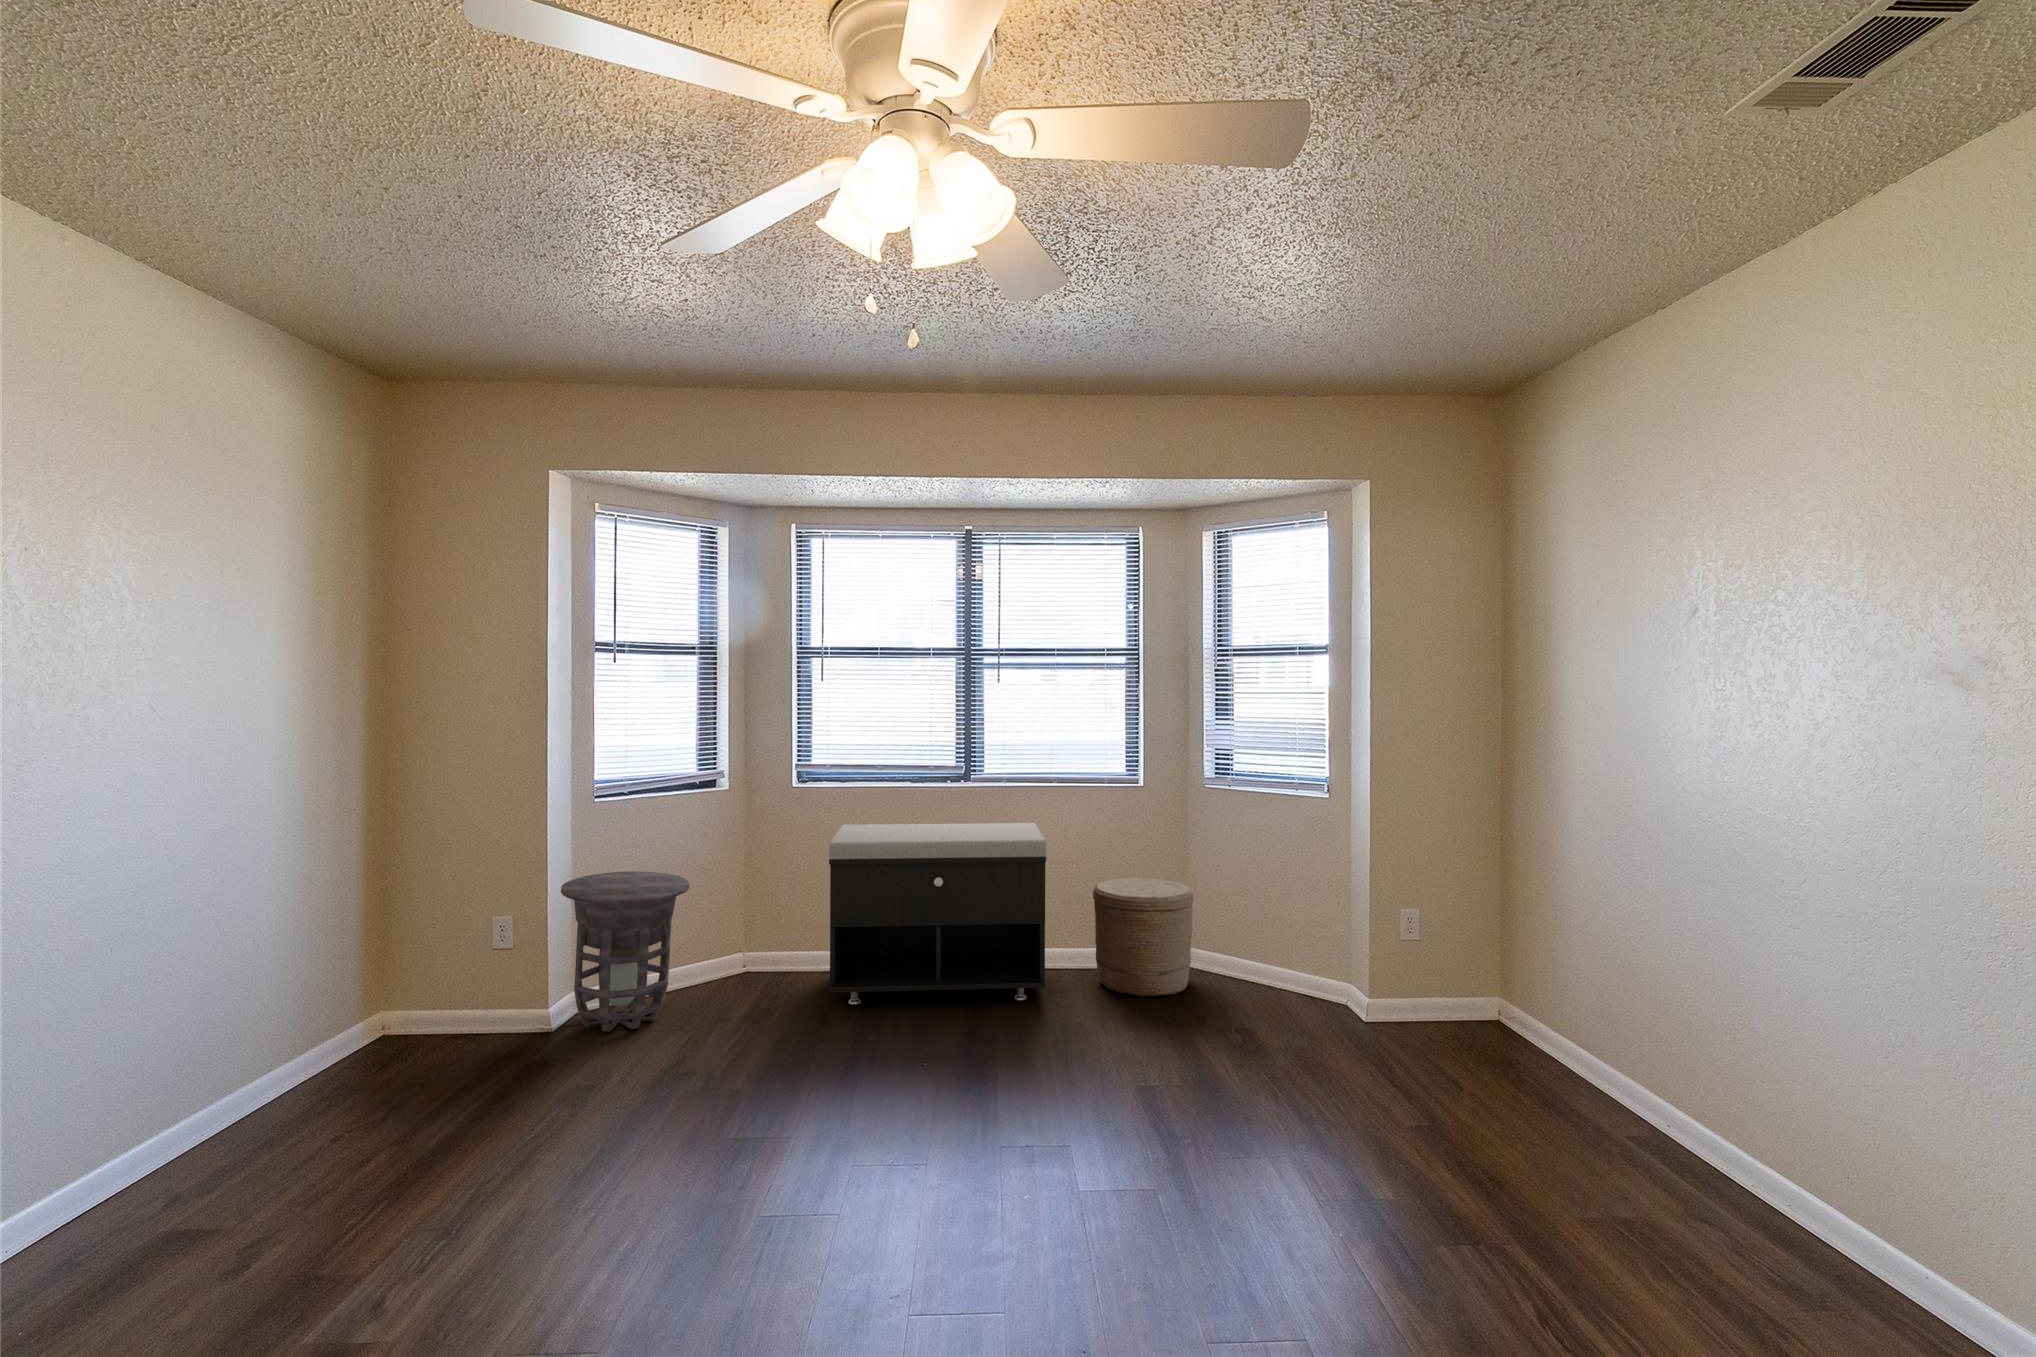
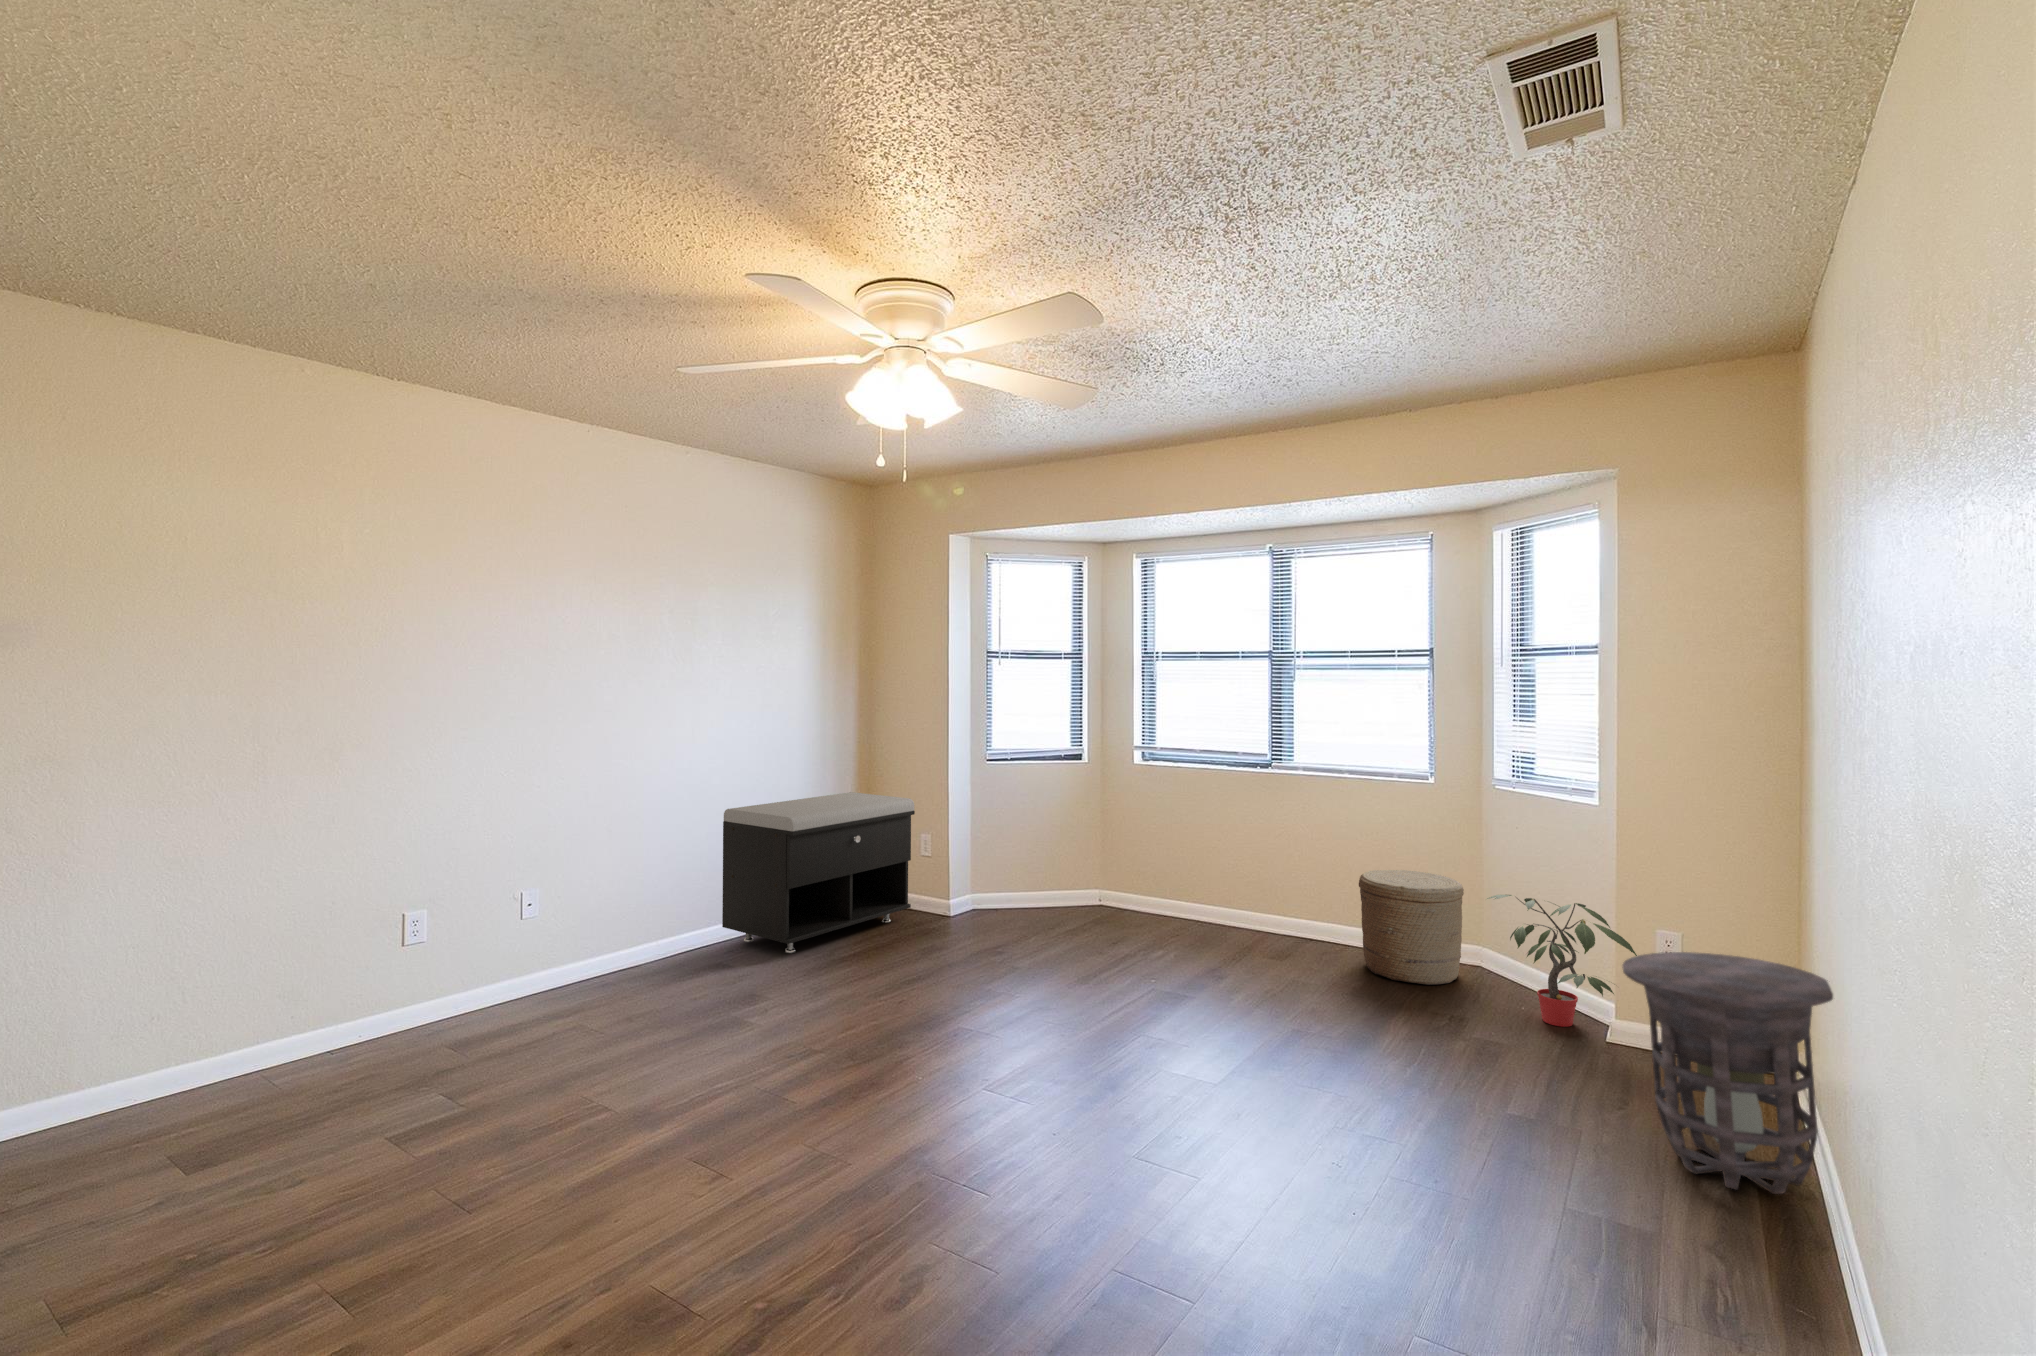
storage bench: present [829,823,1046,1005] -> present [722,792,915,953]
side table: present [561,871,690,1032] -> present [1622,952,1833,1194]
potted plant: none [1239,890,1384,1009] -> present [1487,895,1637,1027]

